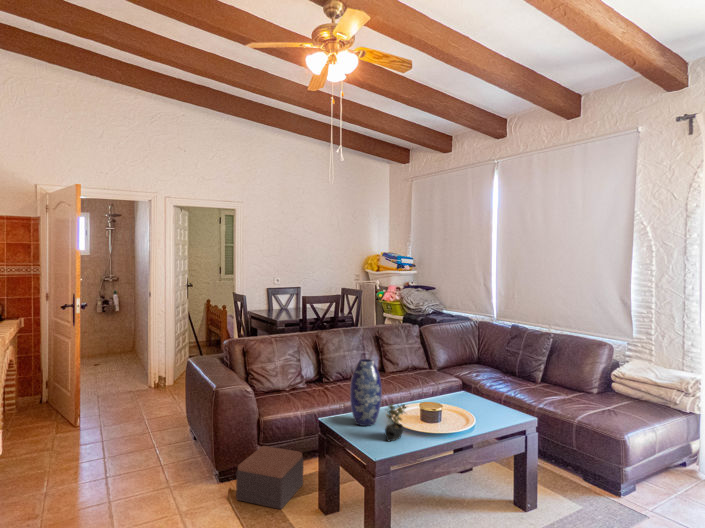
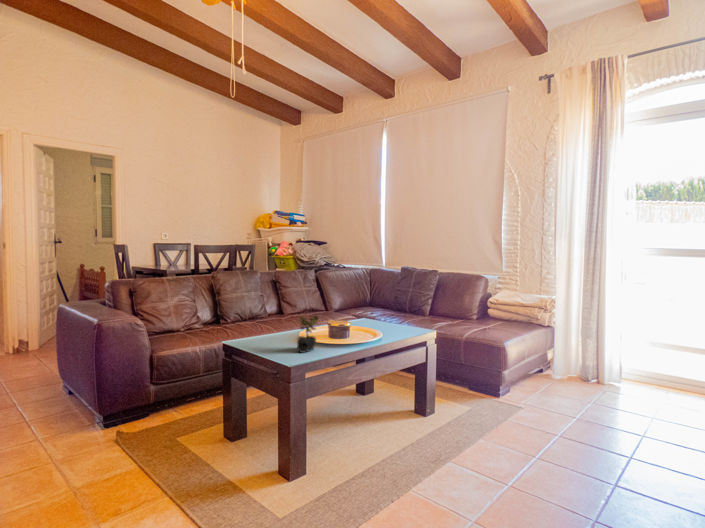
vase: present [350,359,382,426] -> none [258,277,291,344]
footstool: present [236,446,303,509] -> none [126,384,204,443]

